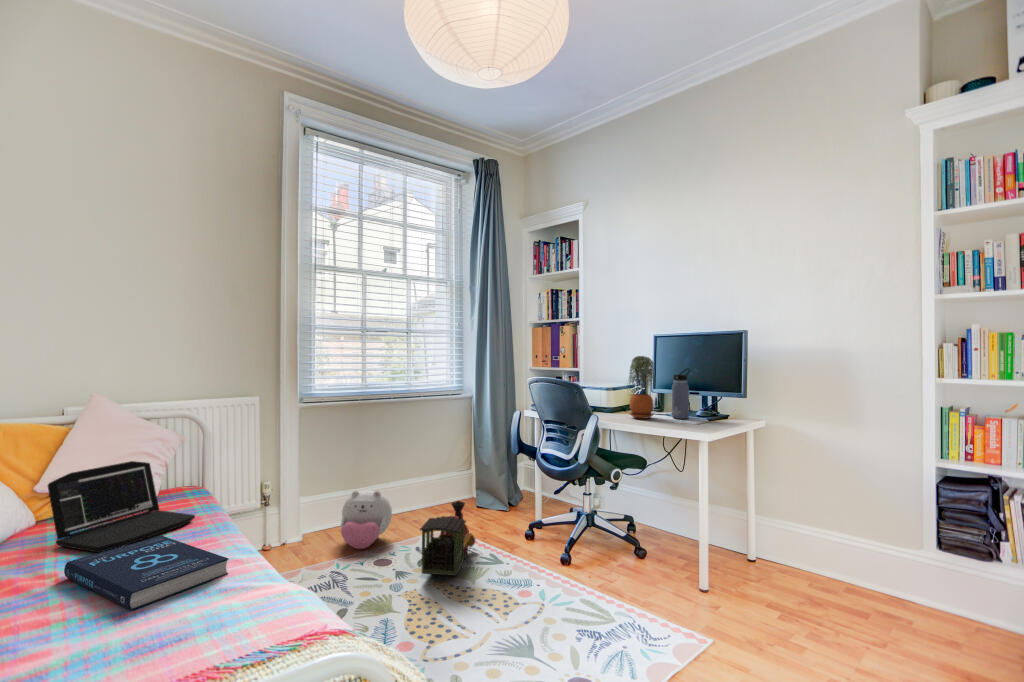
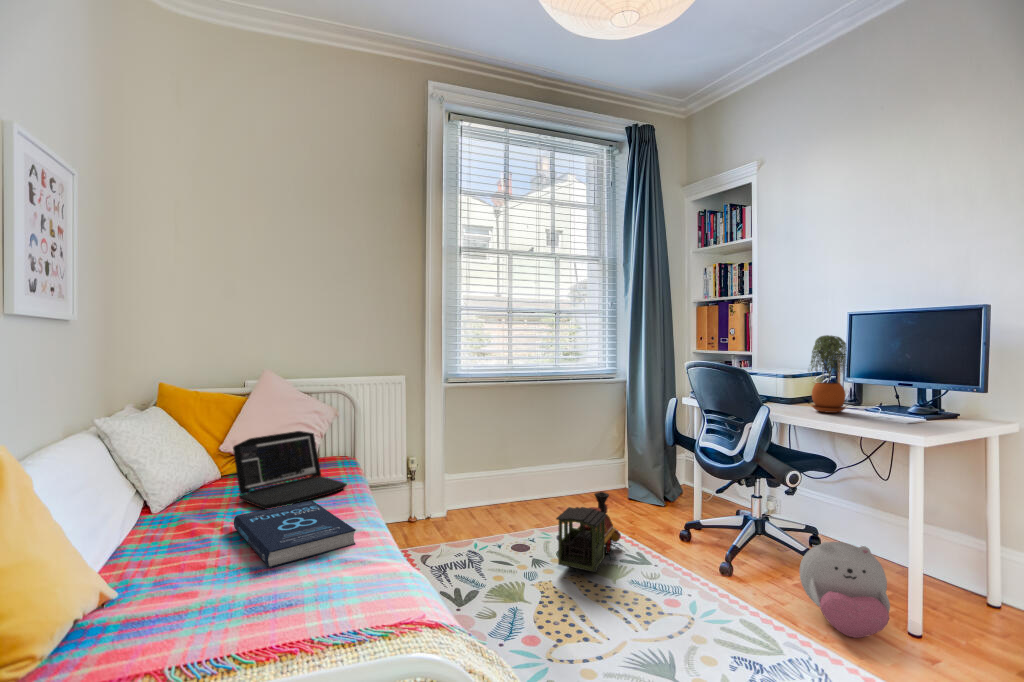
water bottle: present [672,368,690,419] -> none [873,351,901,415]
plush toy: present [340,490,392,549] -> present [799,542,890,638]

